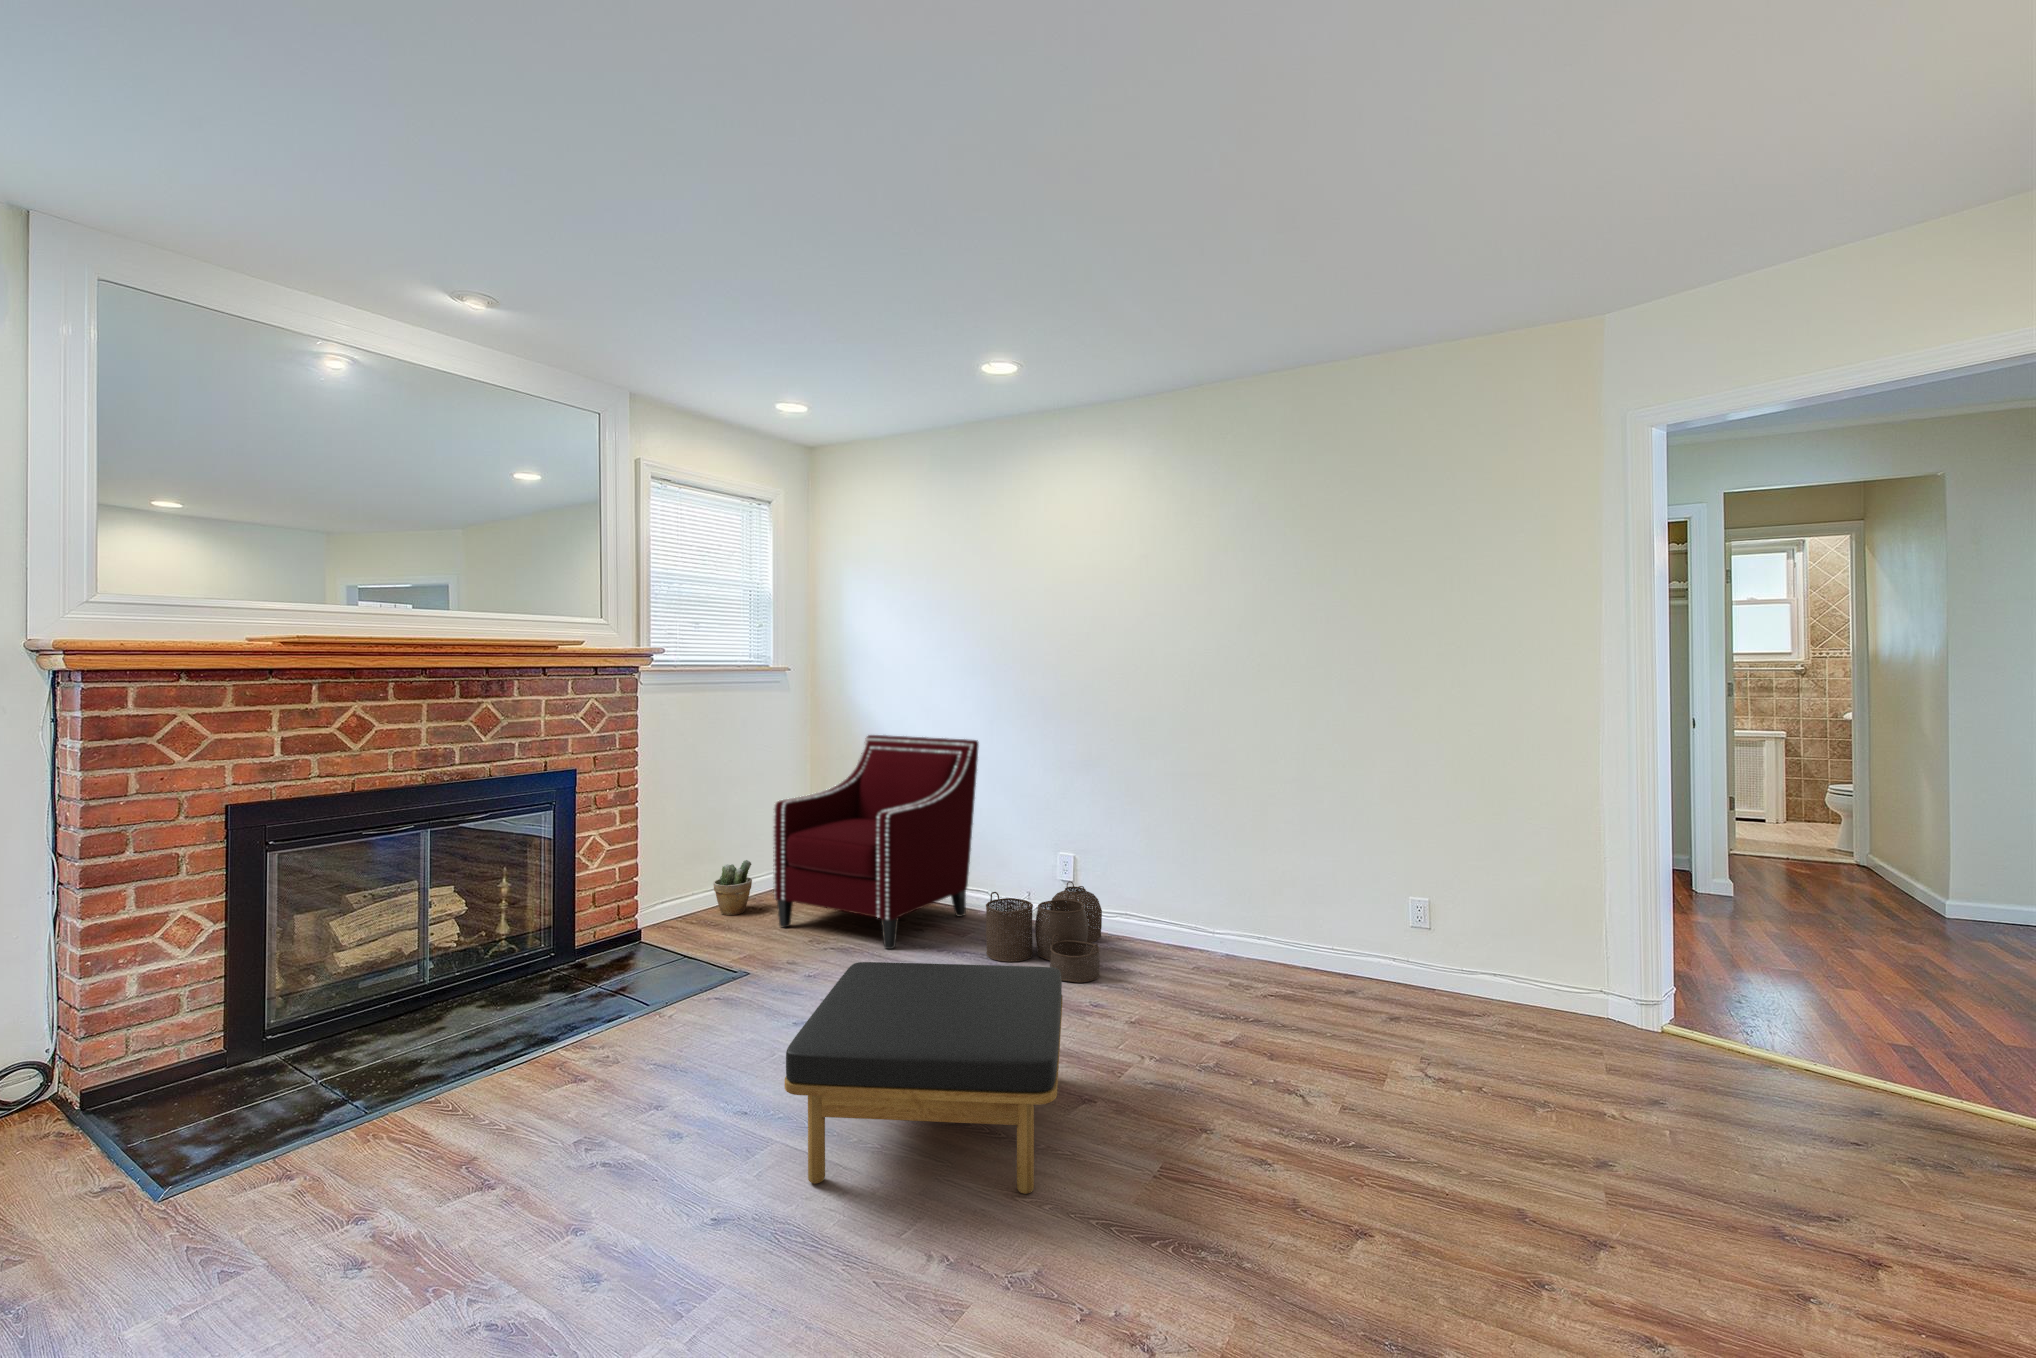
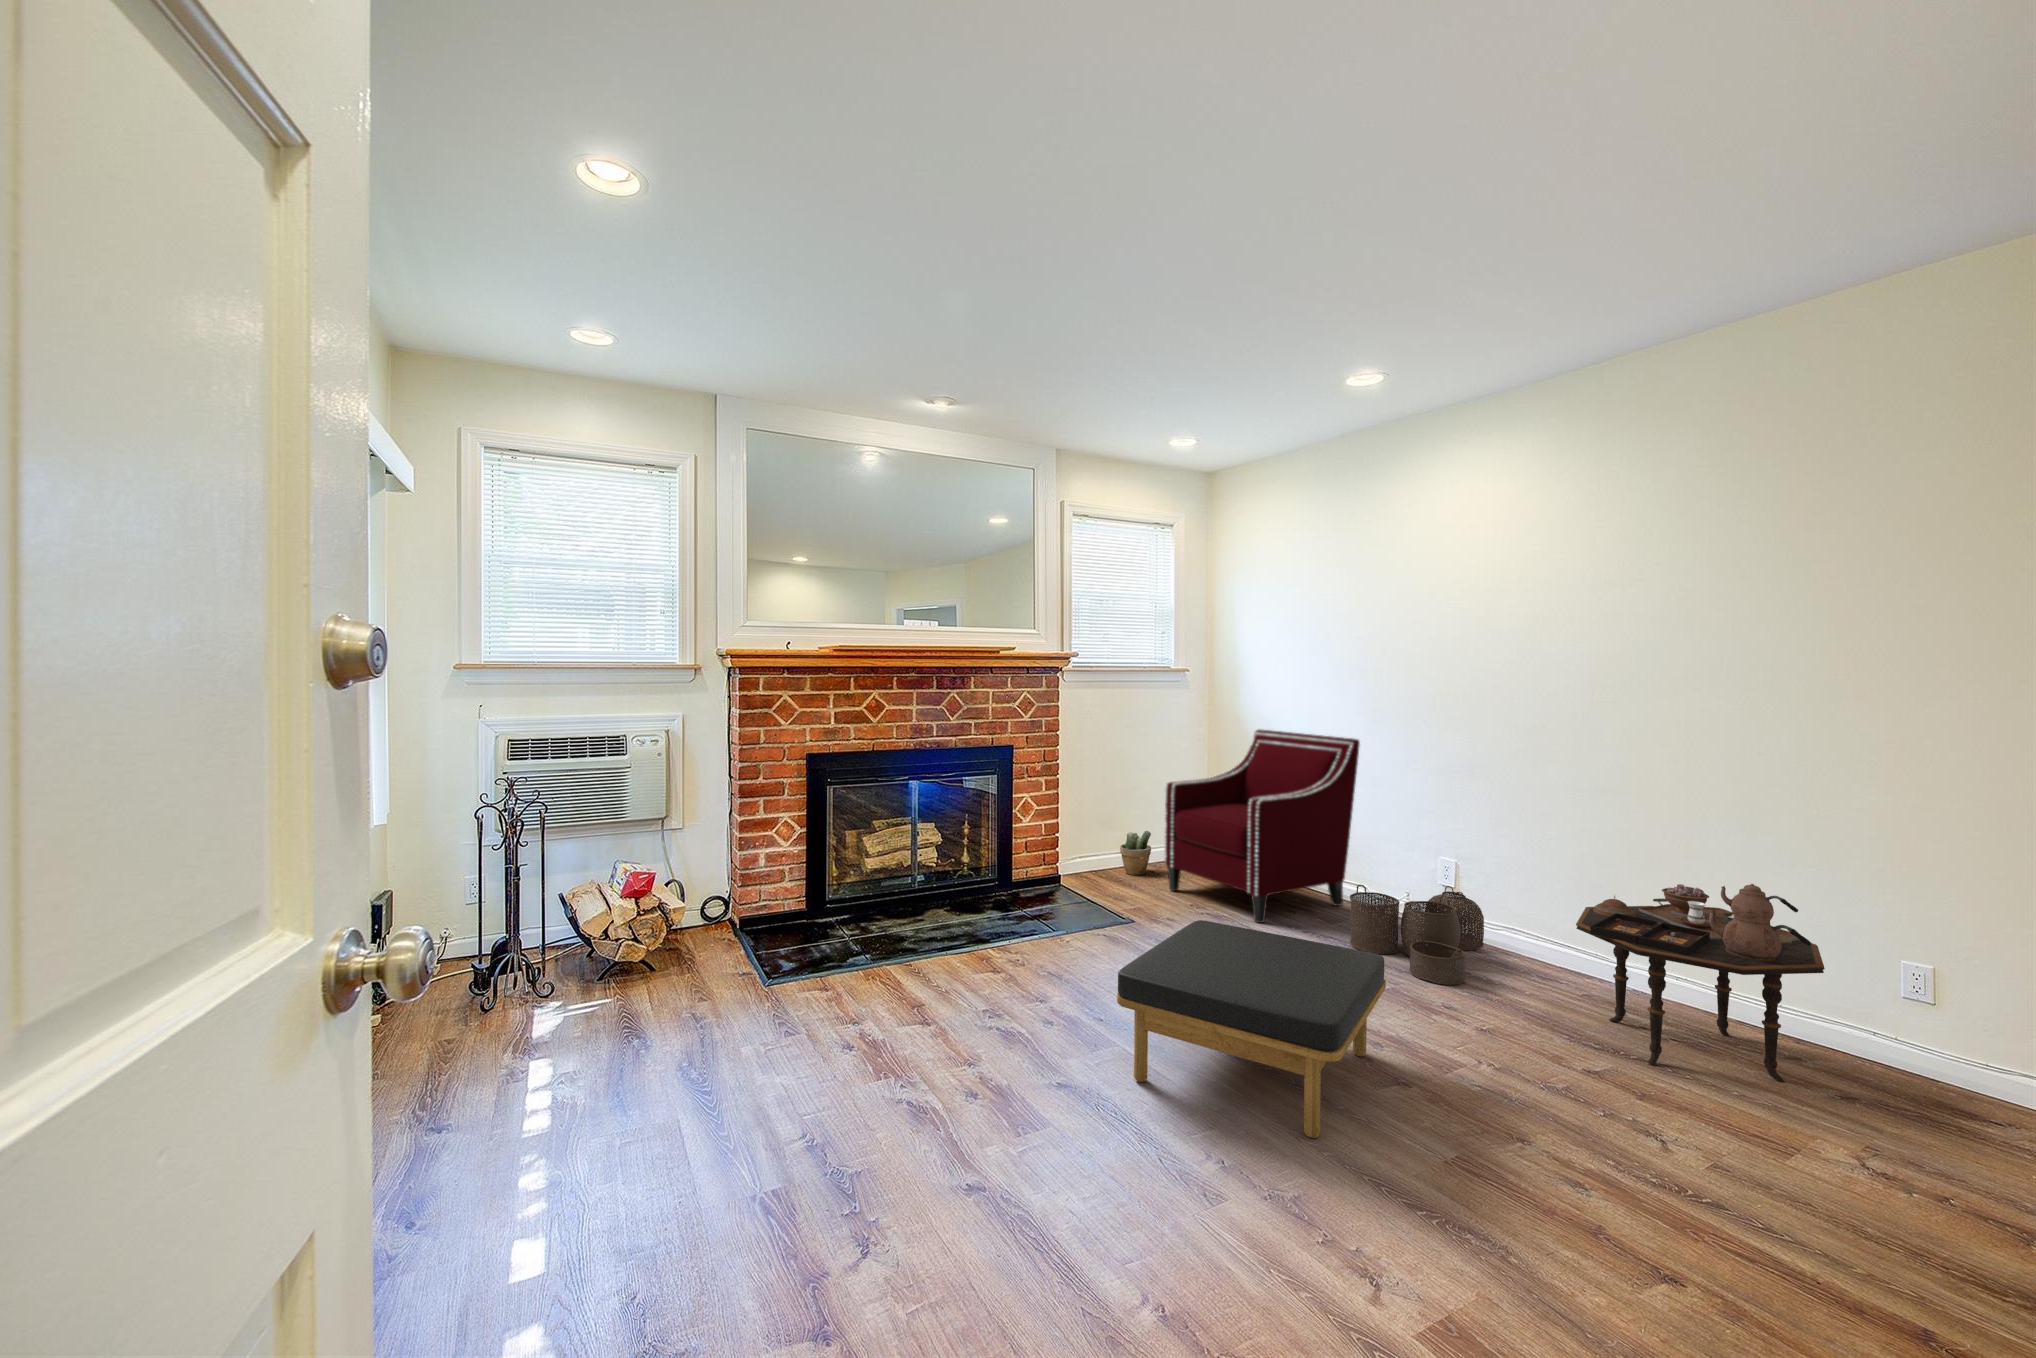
side table: none [1200,849,1380,1023] -> present [1576,884,1825,1082]

